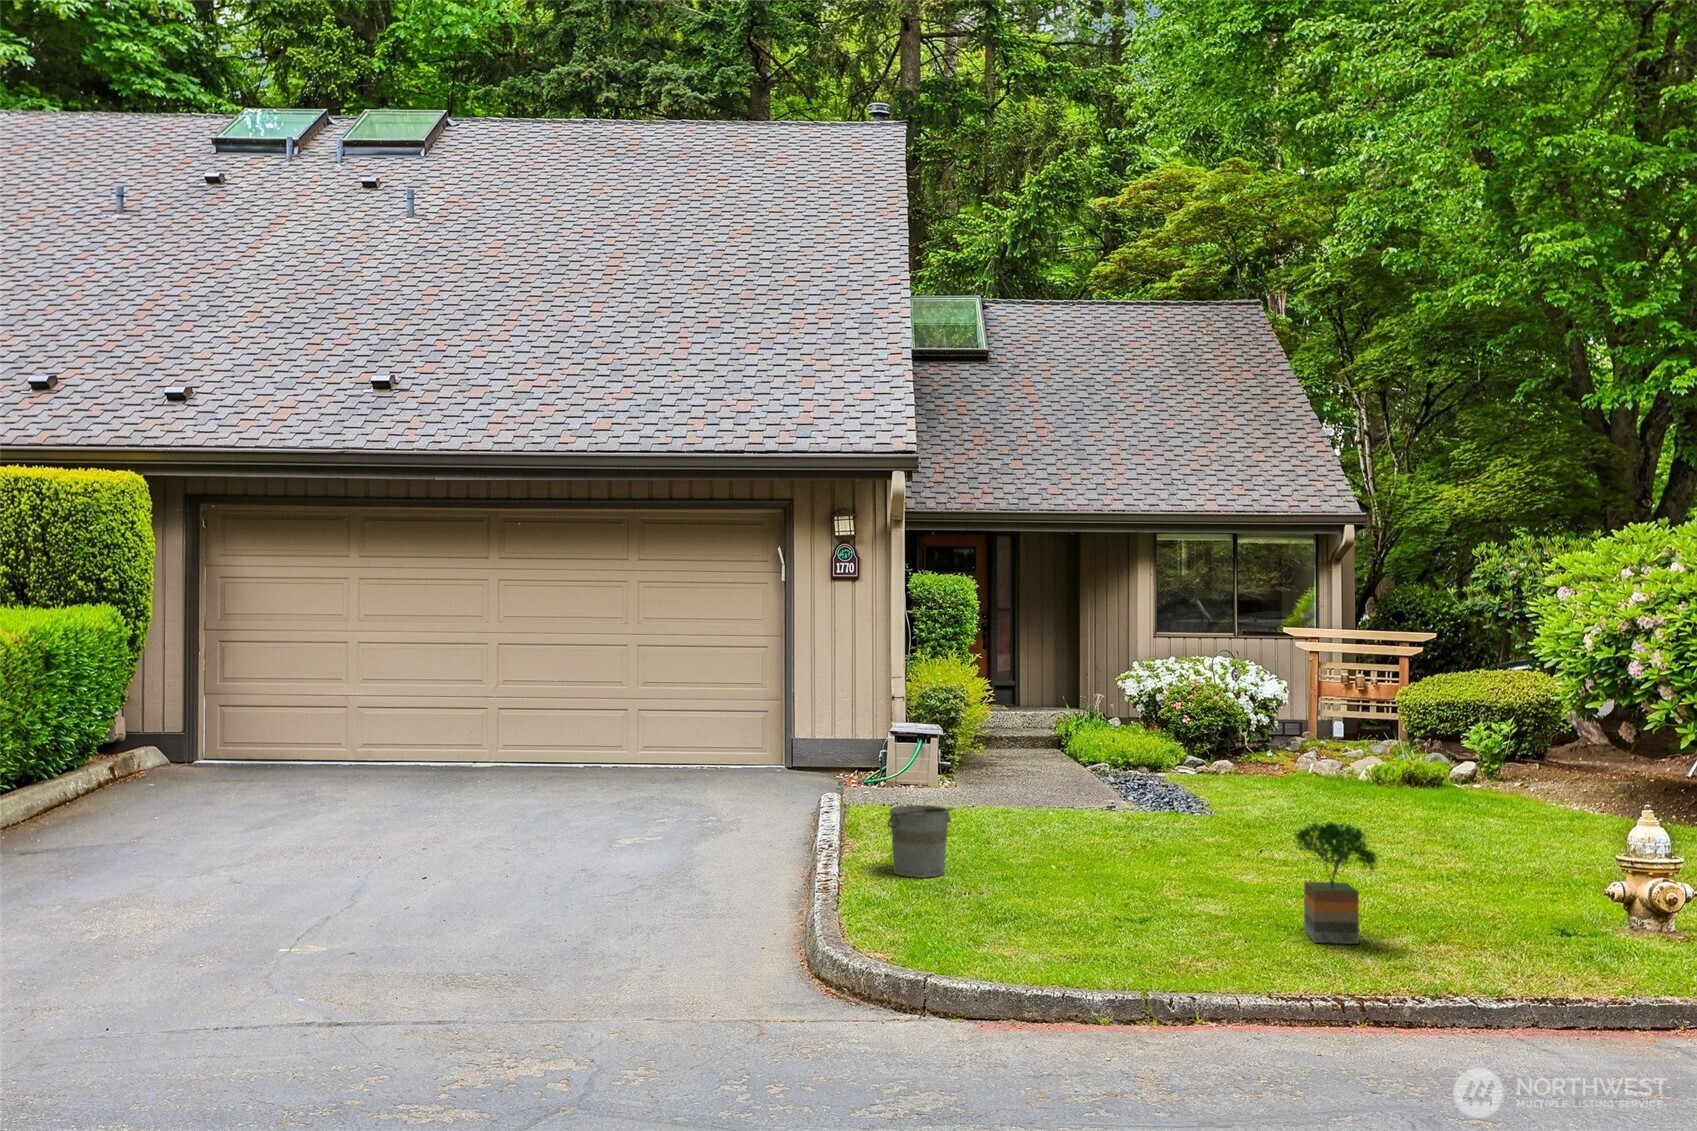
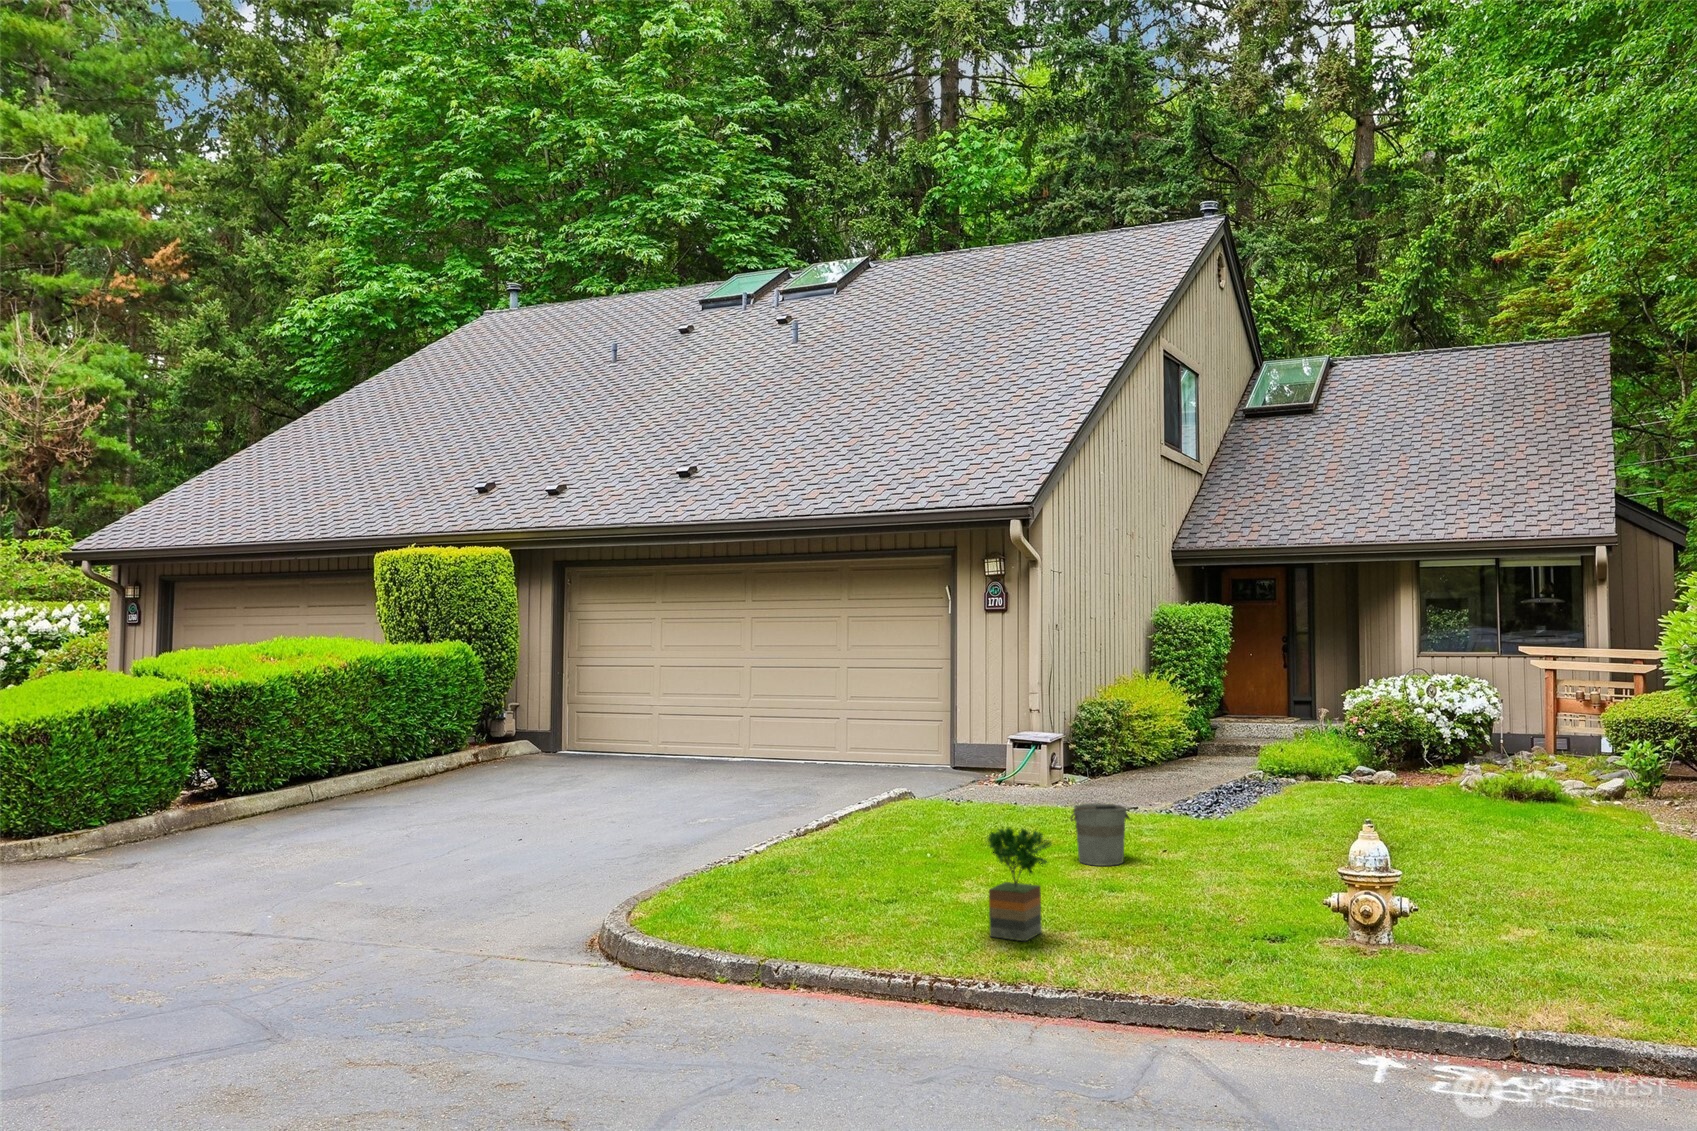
bucket: present [887,805,955,878] -> present [1070,804,1130,866]

